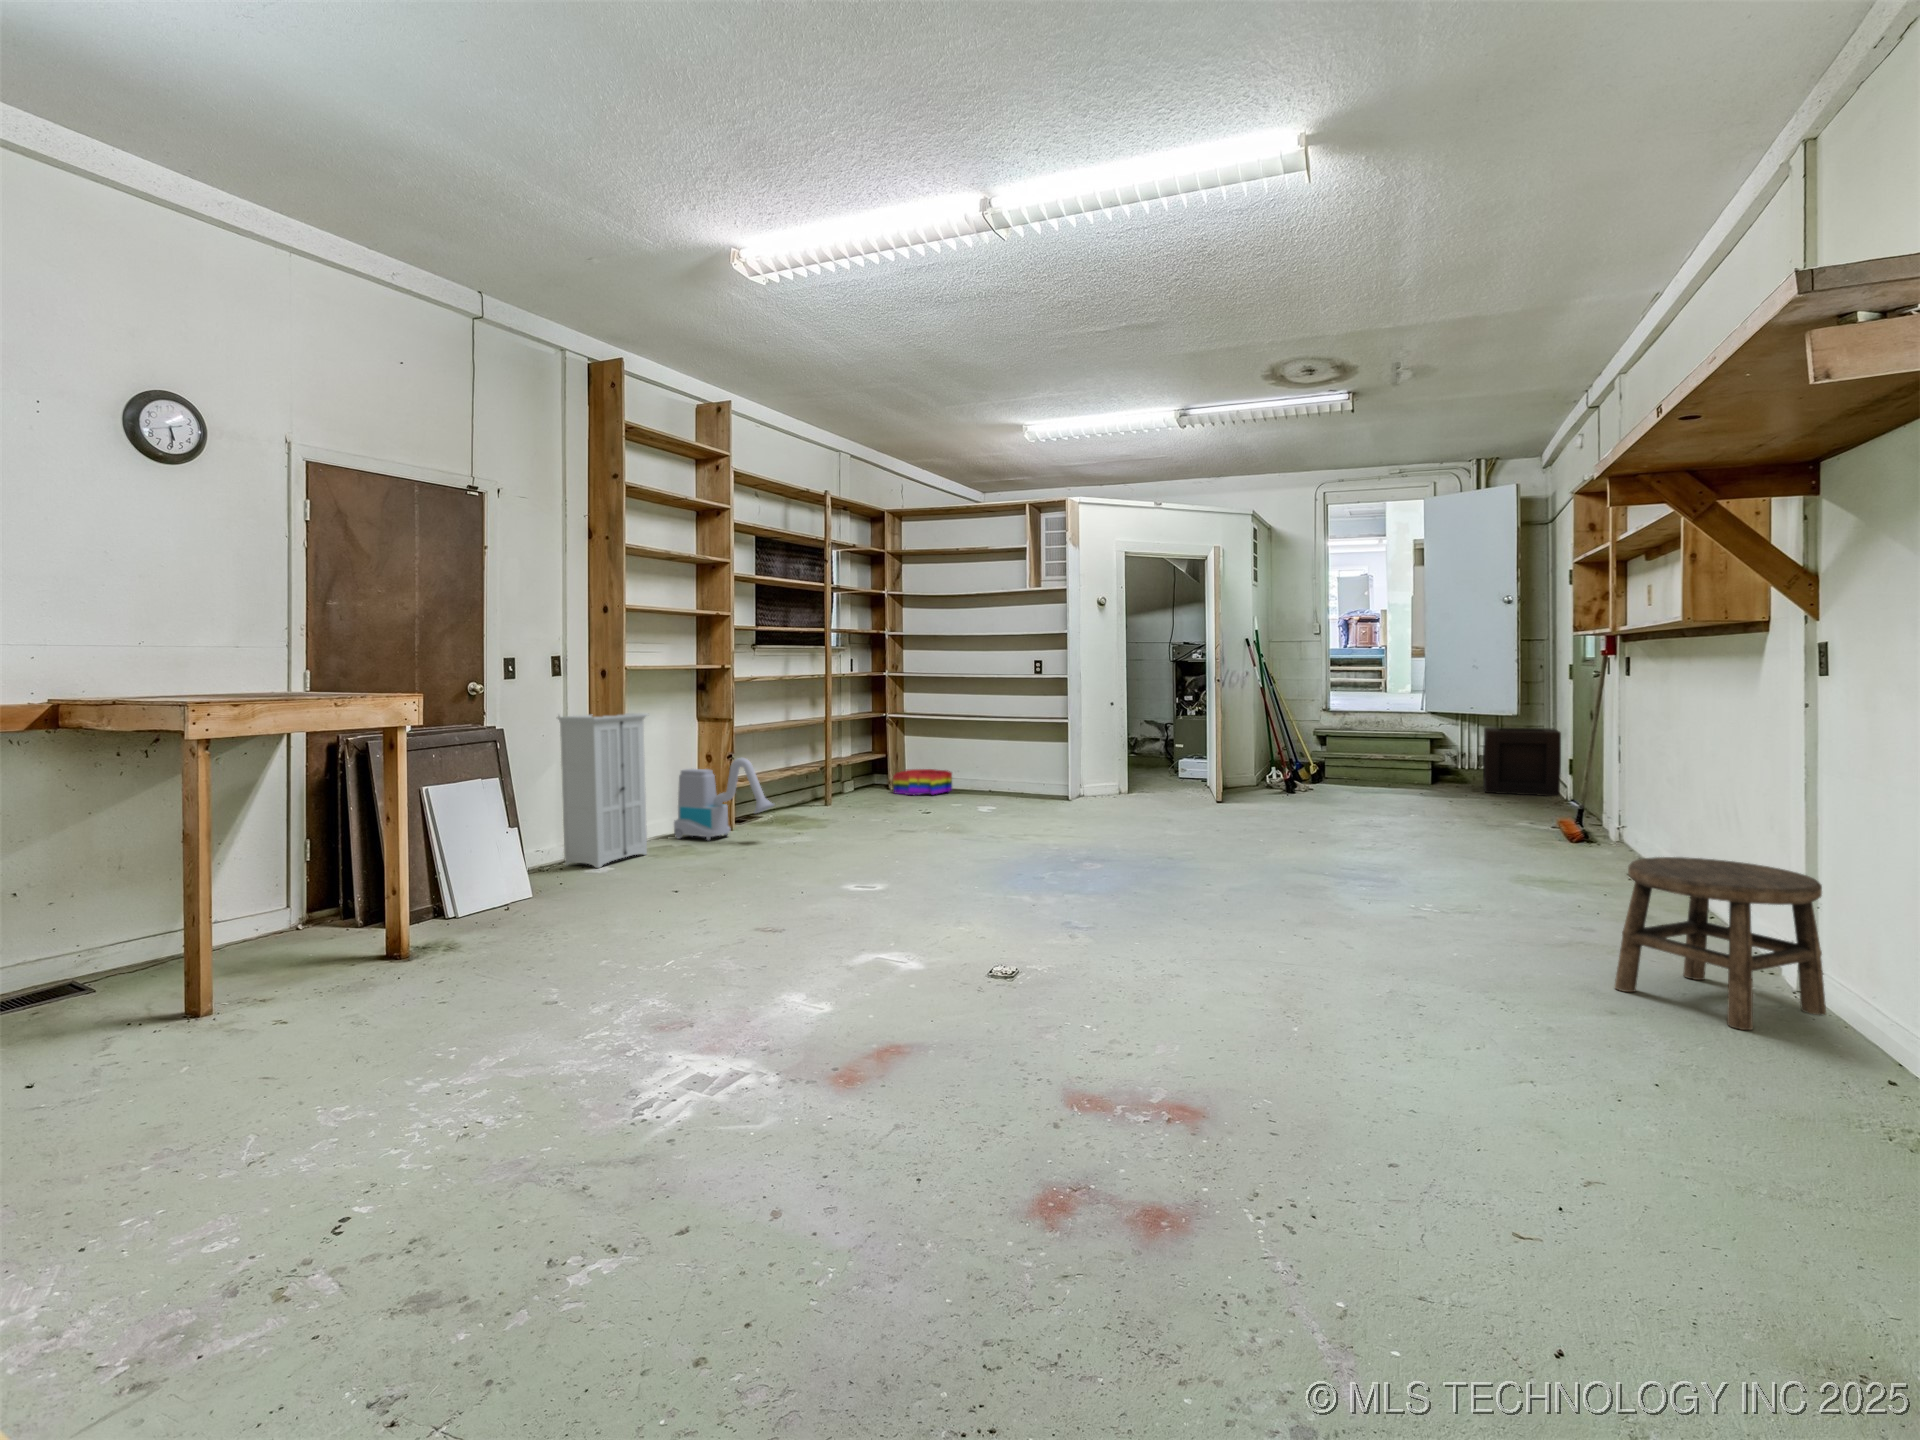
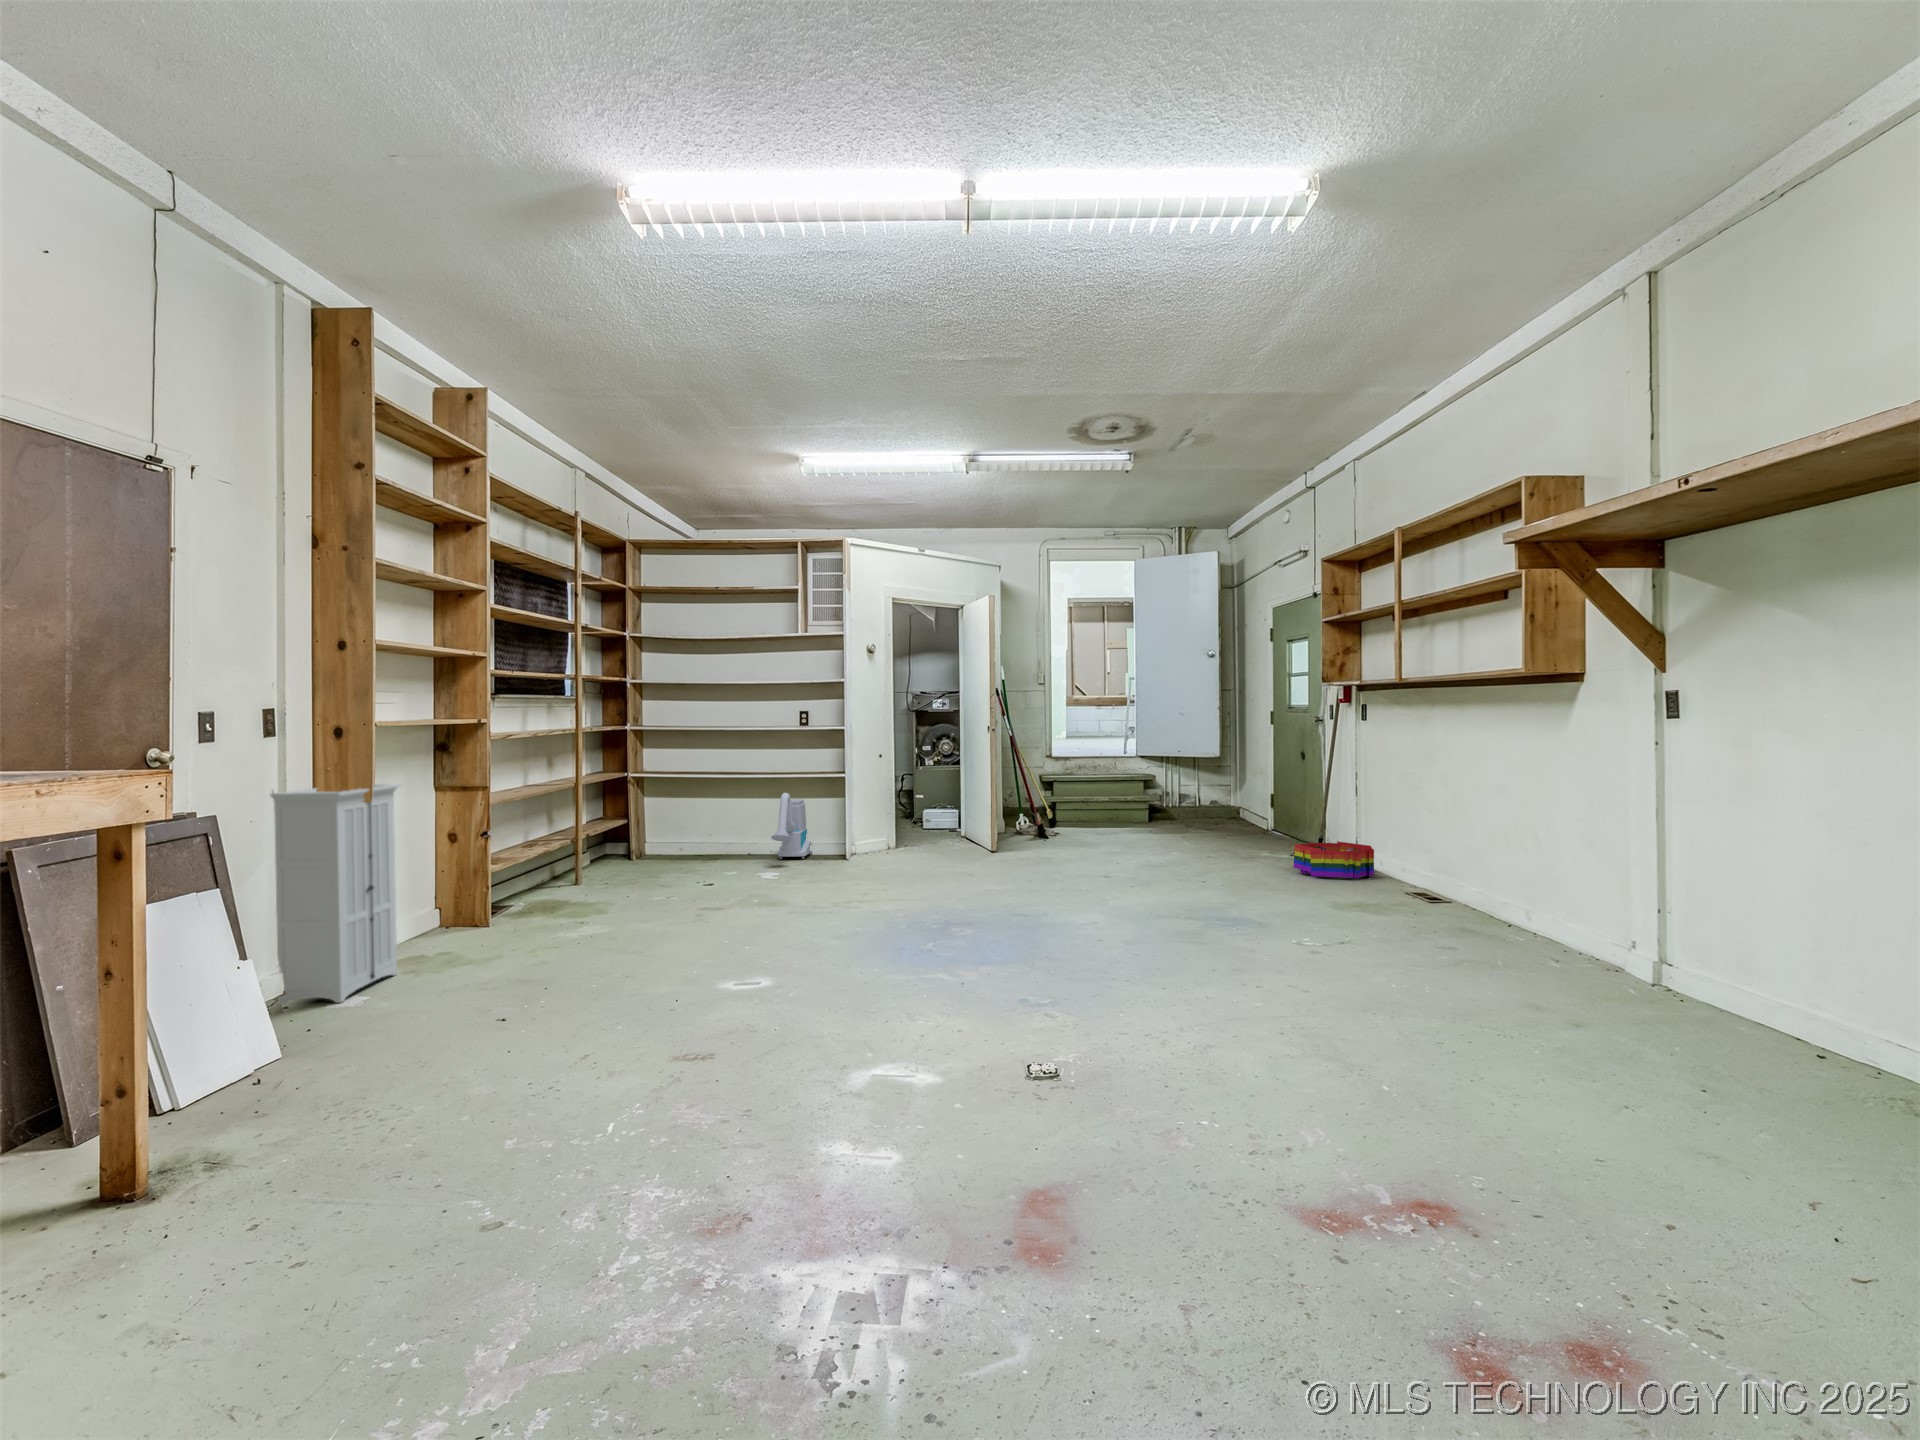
wooden crate: present [1483,727,1561,796] -> none [1193,768,1261,827]
vacuum cleaner: present [674,758,774,840] -> present [771,793,812,859]
storage bin: present [893,769,952,795] -> present [1293,842,1374,878]
stool: present [1615,857,1826,1030] -> none [1524,876,1673,1018]

